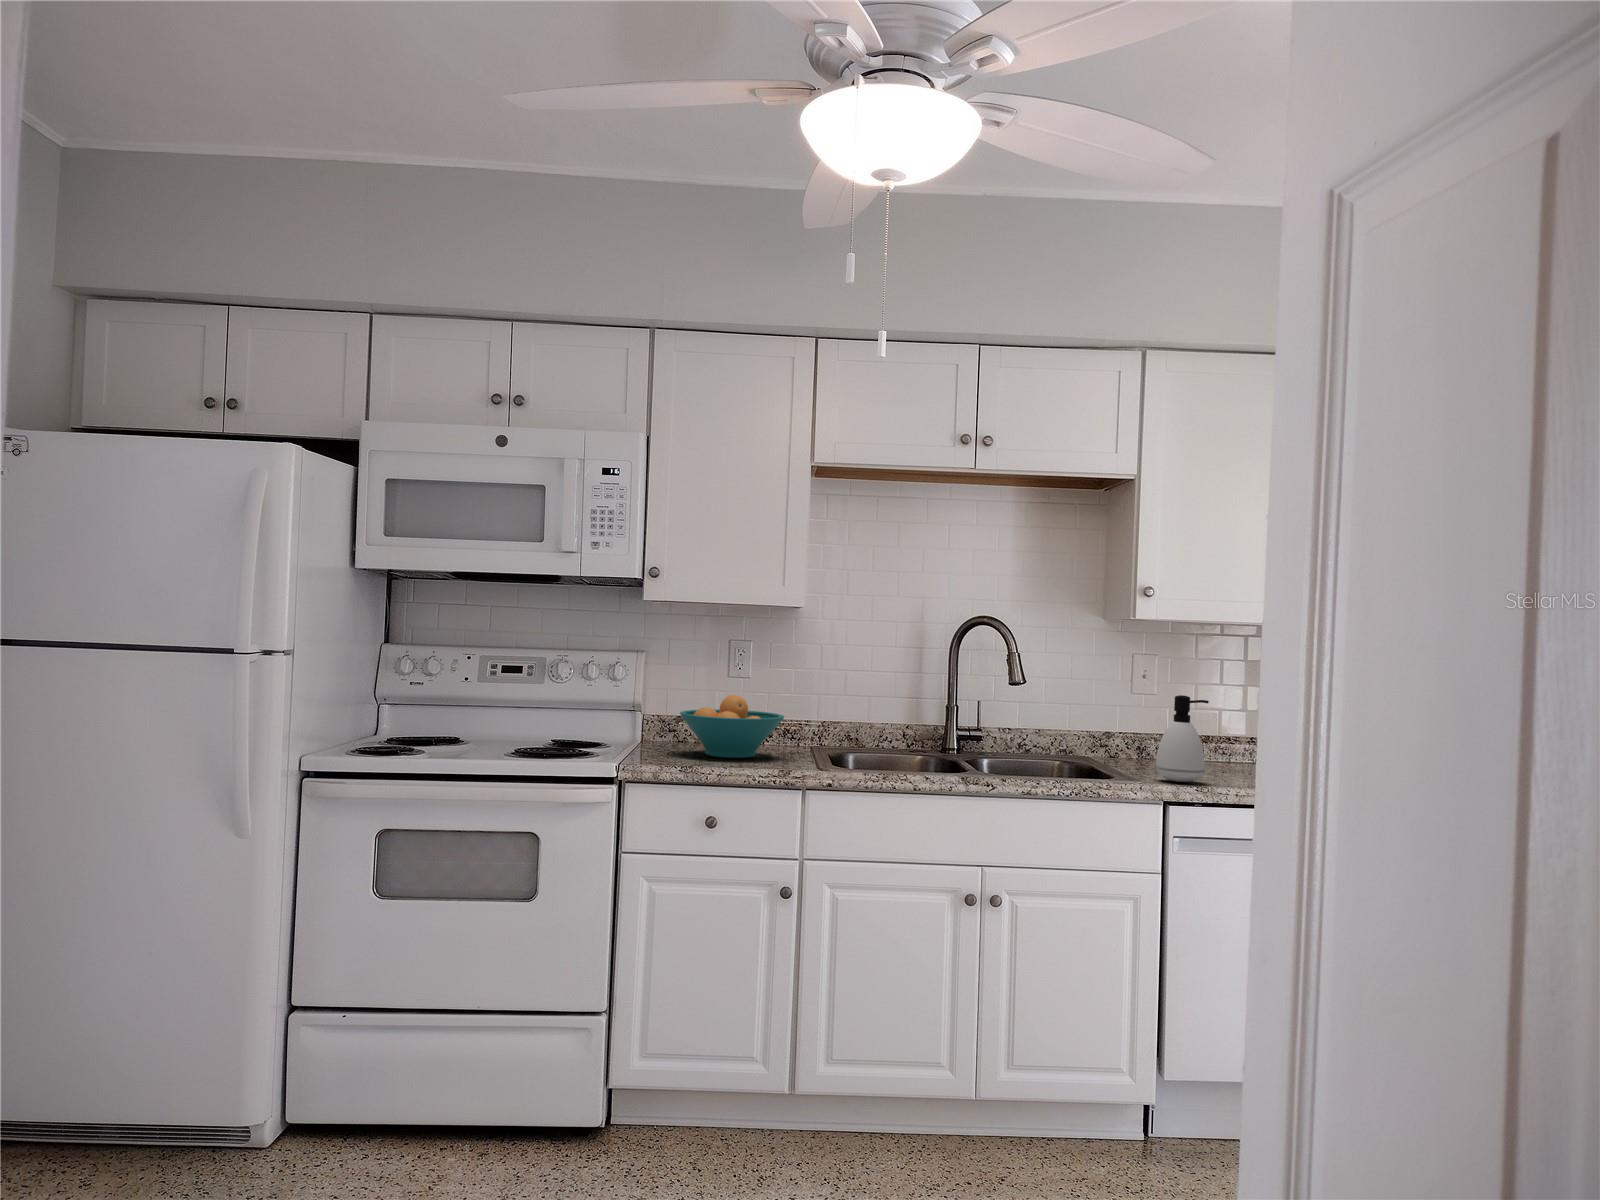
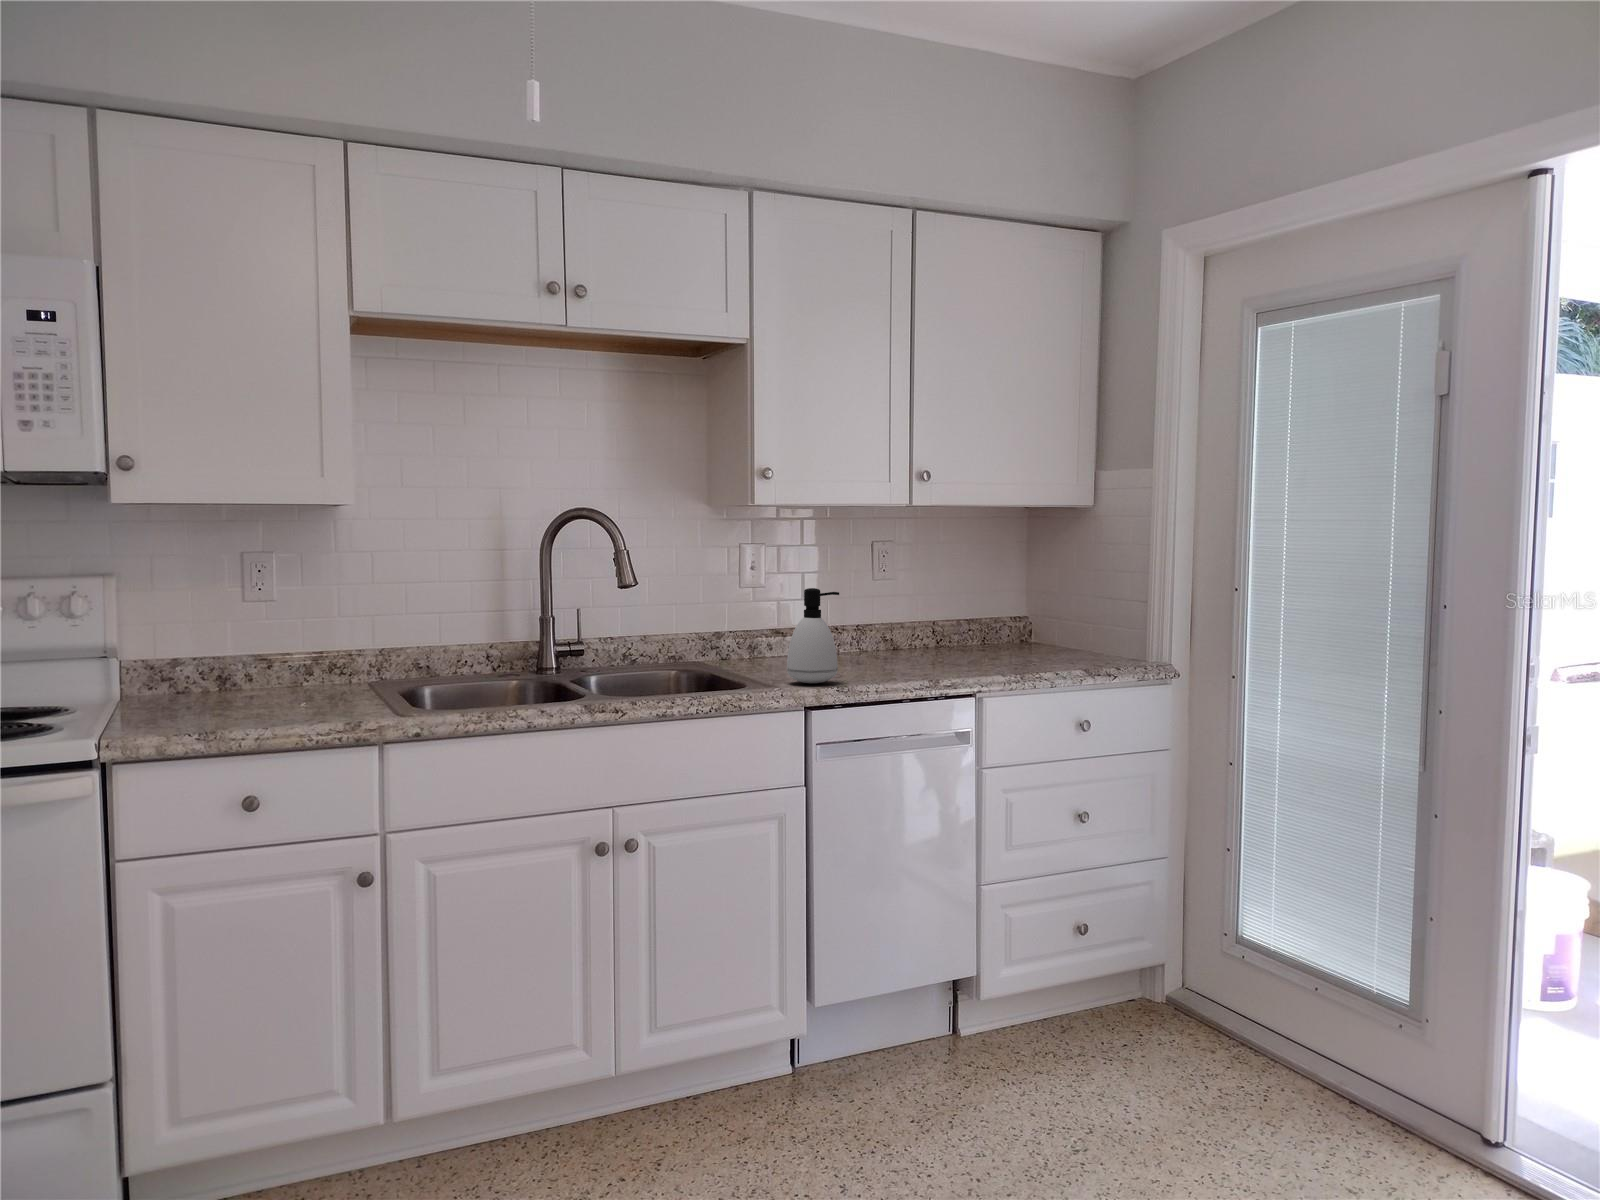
fruit bowl: present [680,695,784,758] -> none [183,626,337,711]

